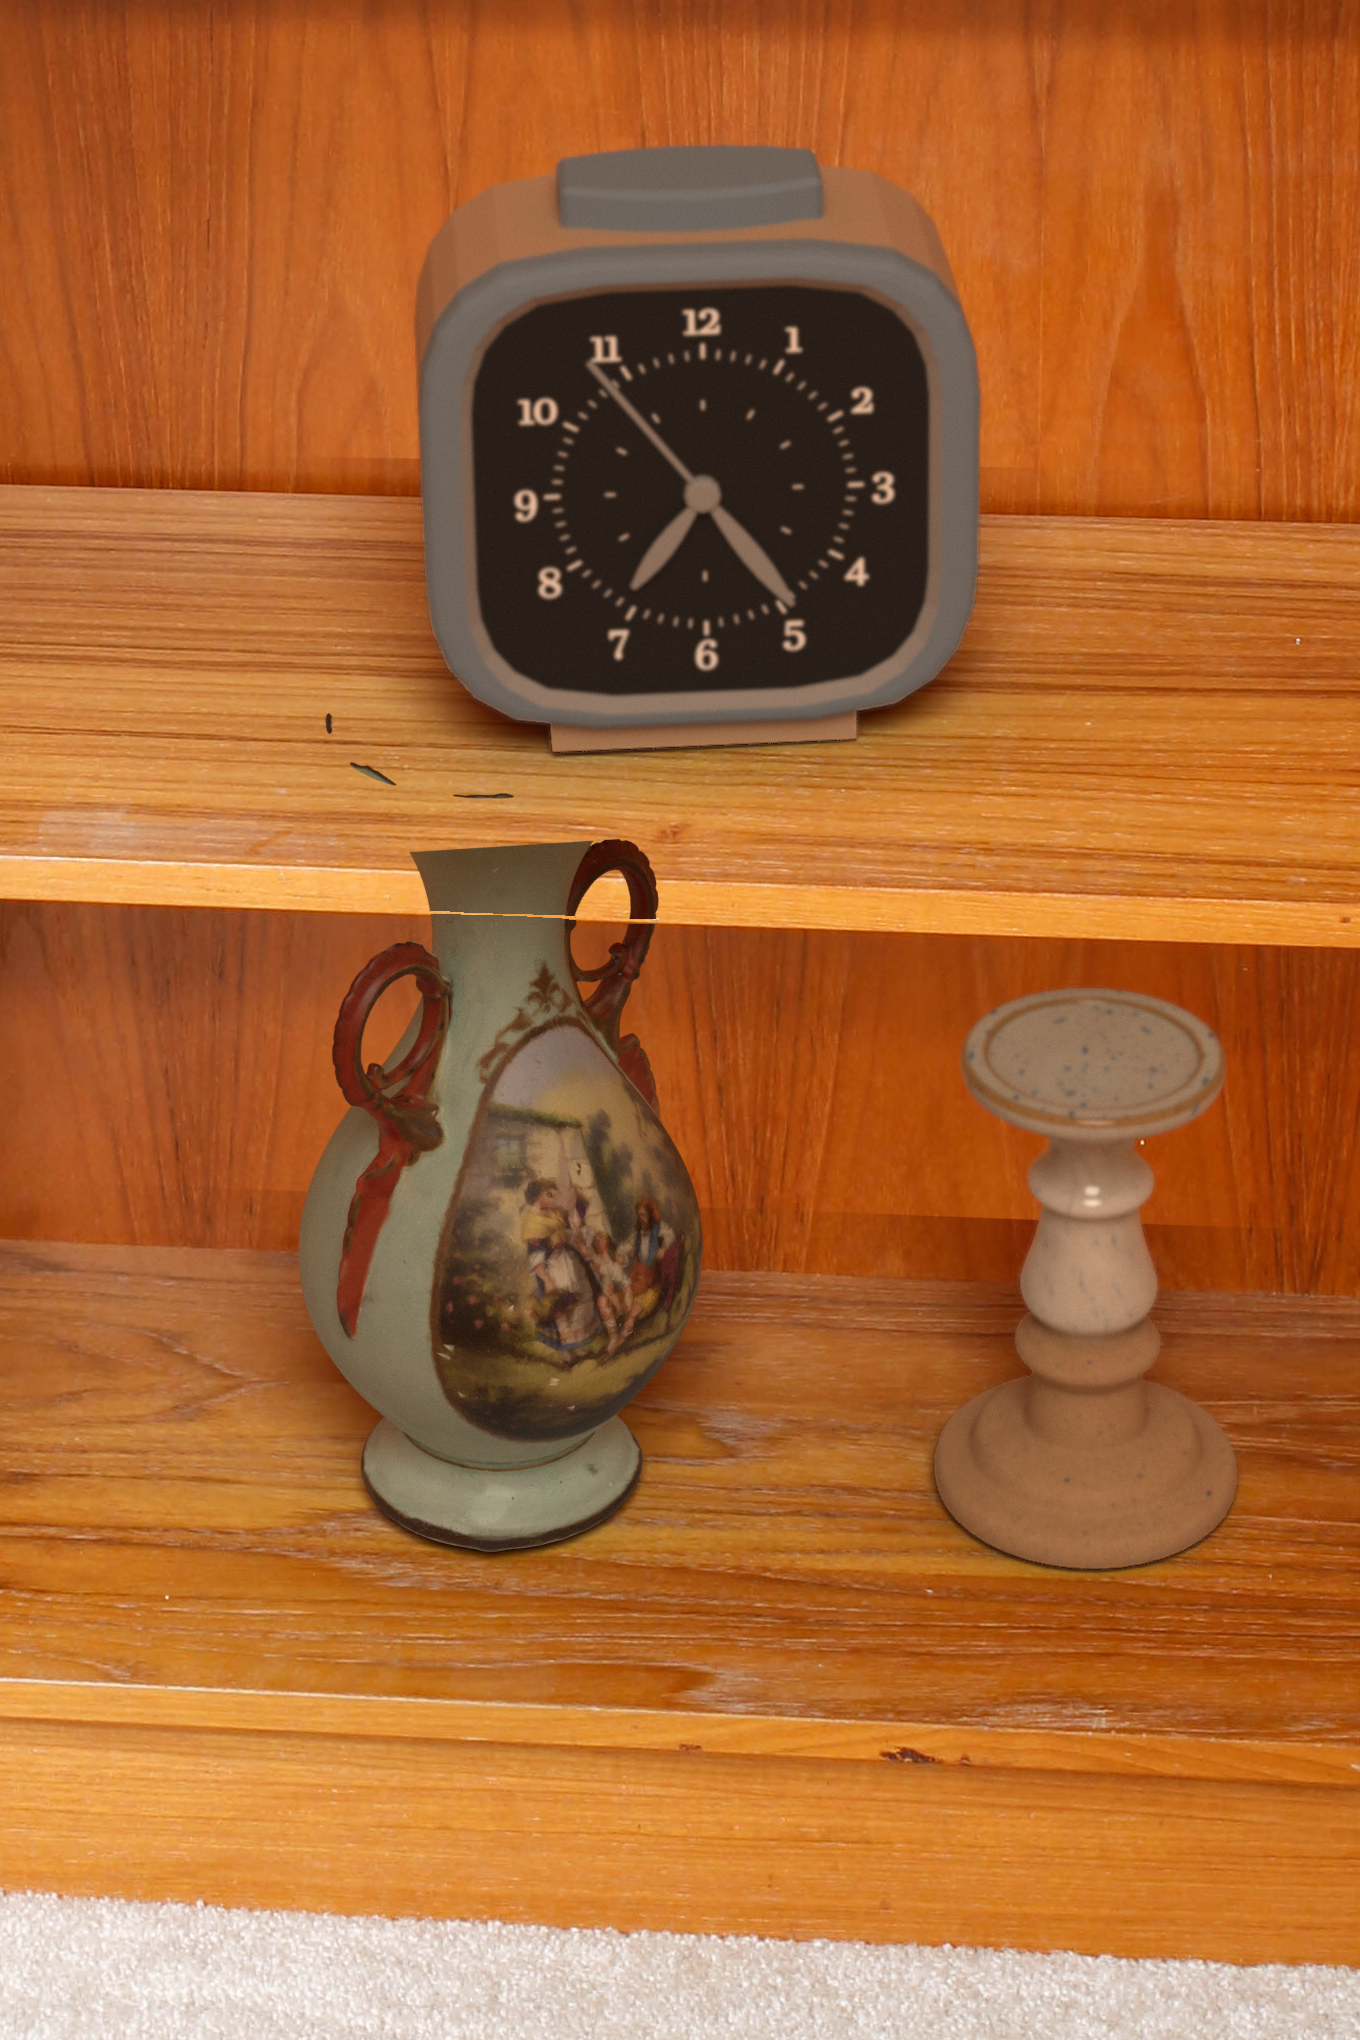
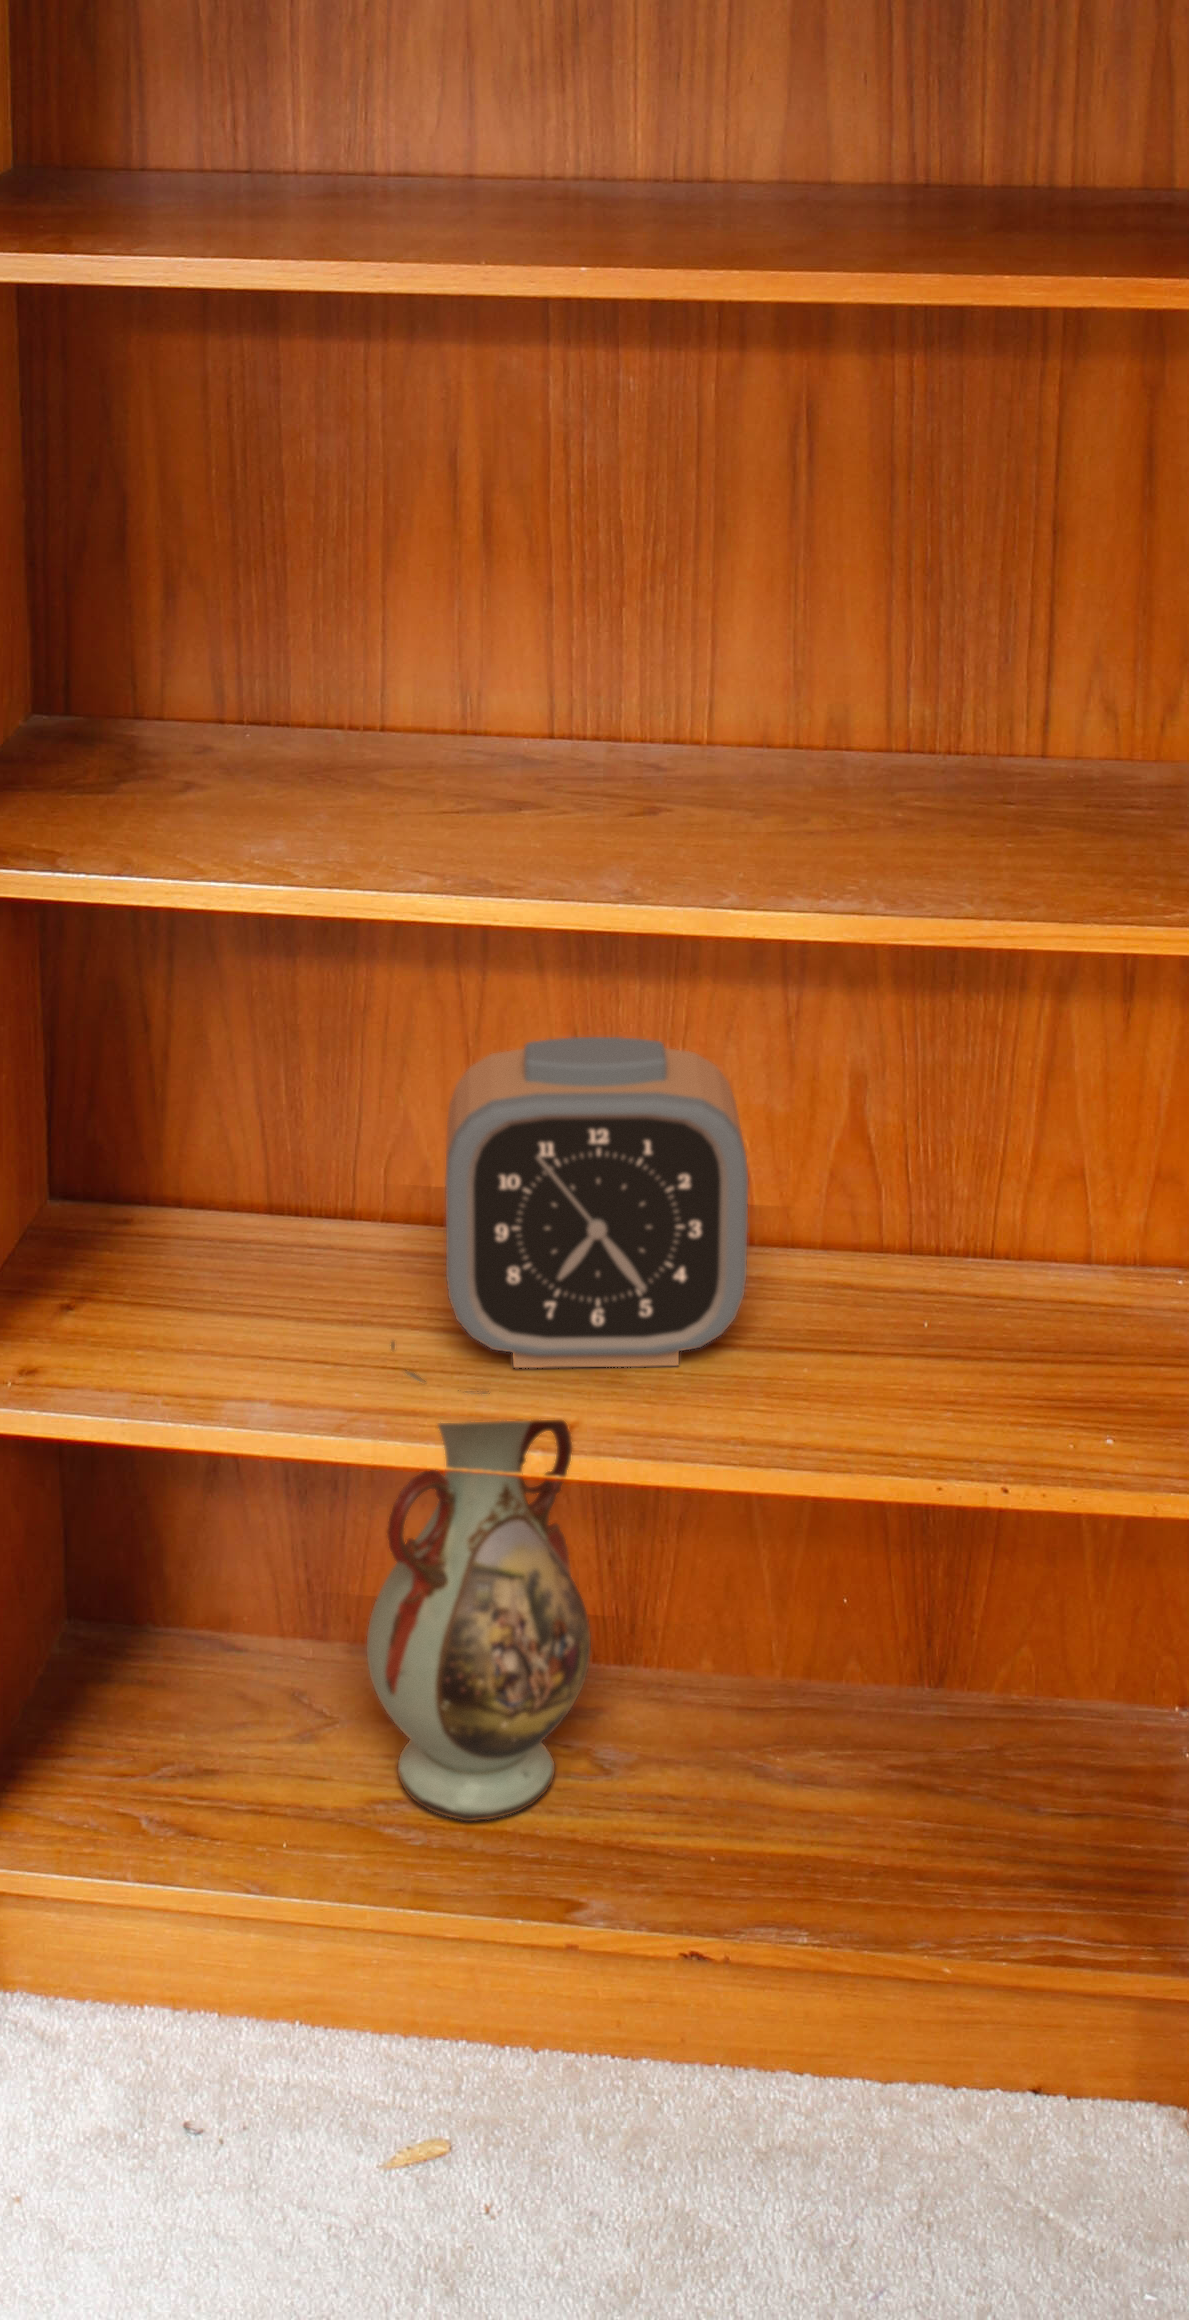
candle holder: present [934,988,1238,1569] -> none [717,1507,888,1845]

